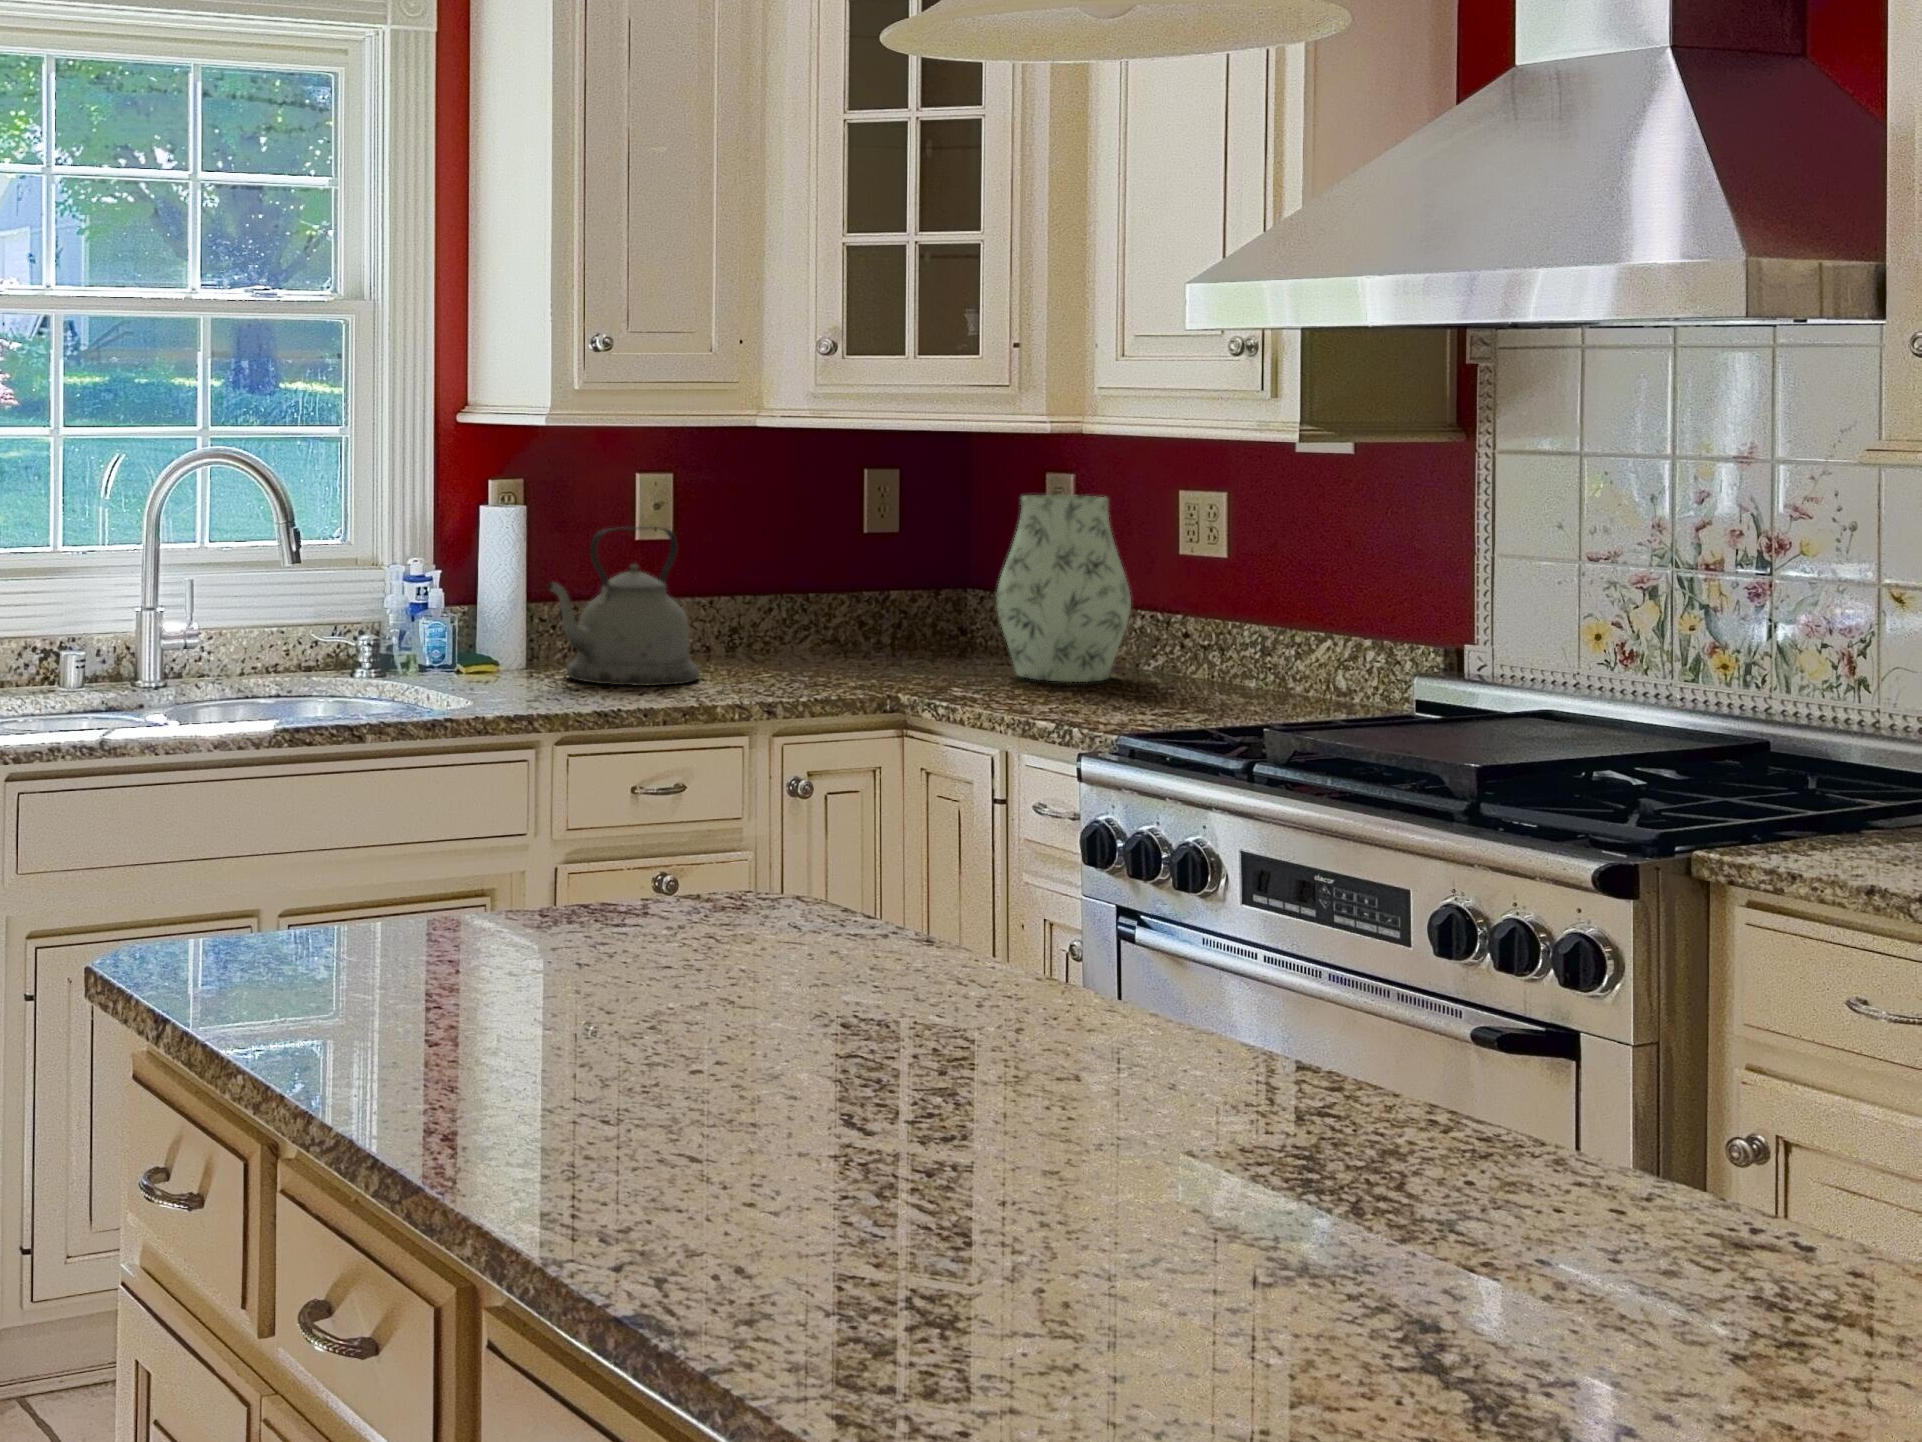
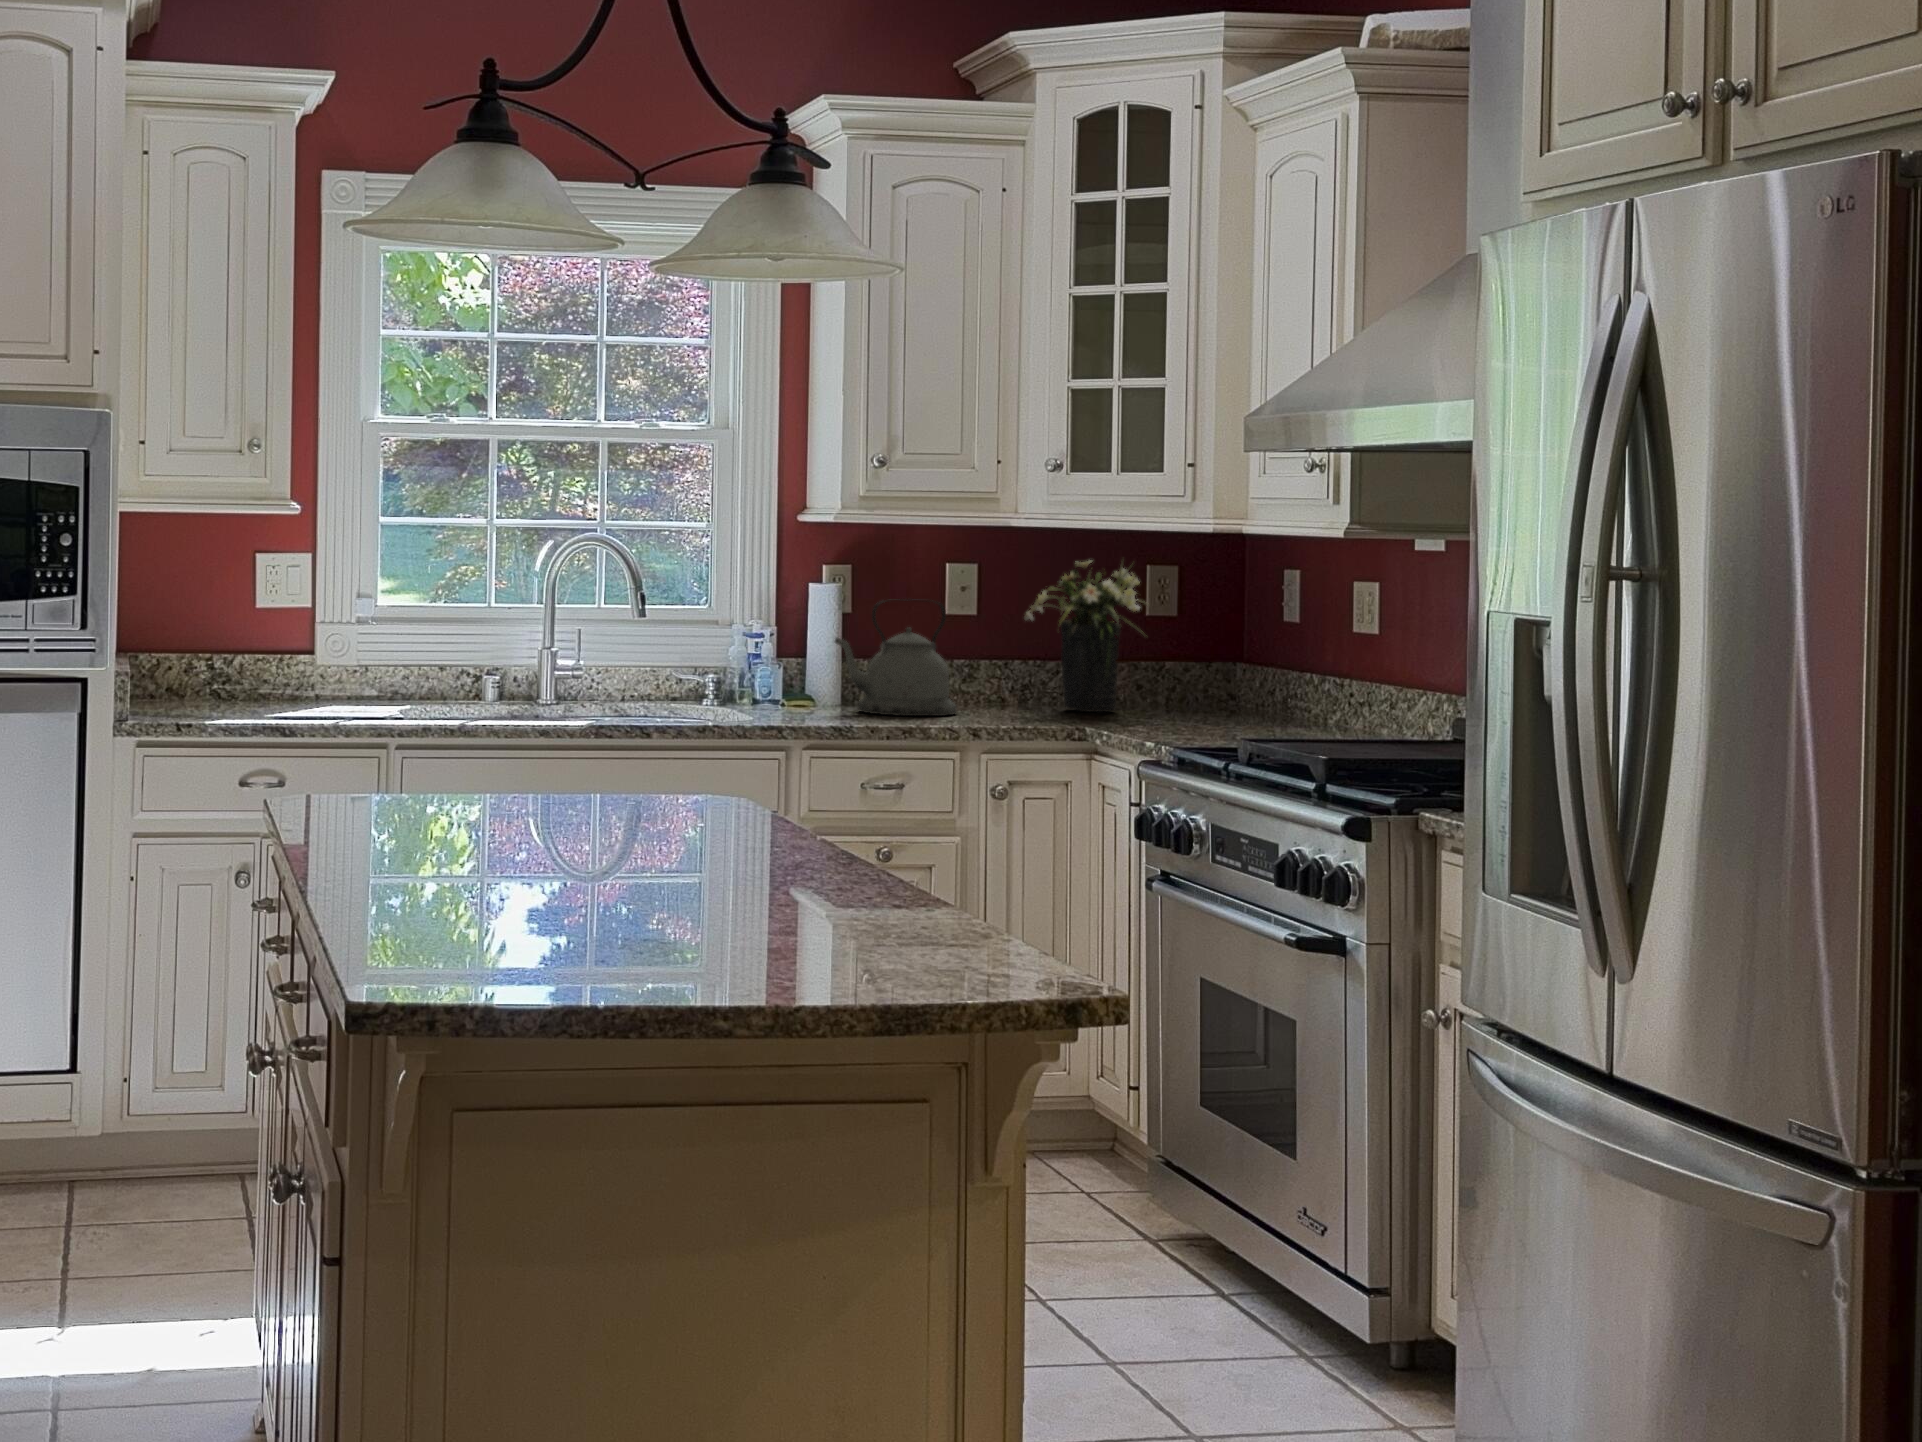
flower arrangement: none [761,463,927,665] -> present [1024,560,1146,712]
vase: present [996,495,1131,682] -> none [1193,583,1297,726]

